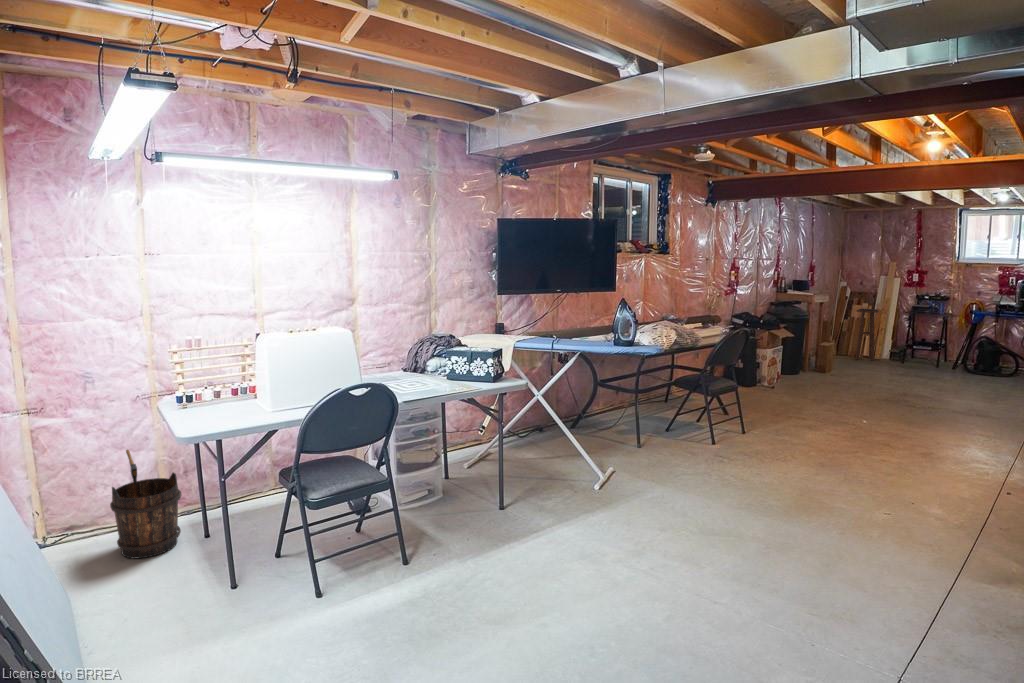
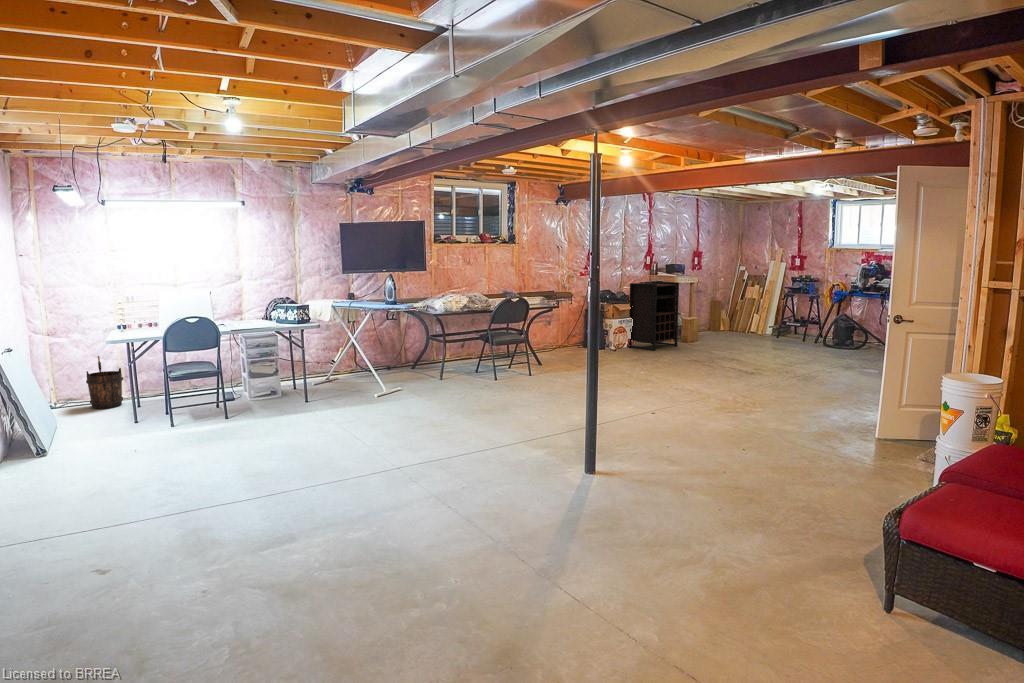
shelving unit: none [778,301,834,387] -> present [629,282,679,351]
stool: present [855,309,879,361] -> none [740,290,759,335]

